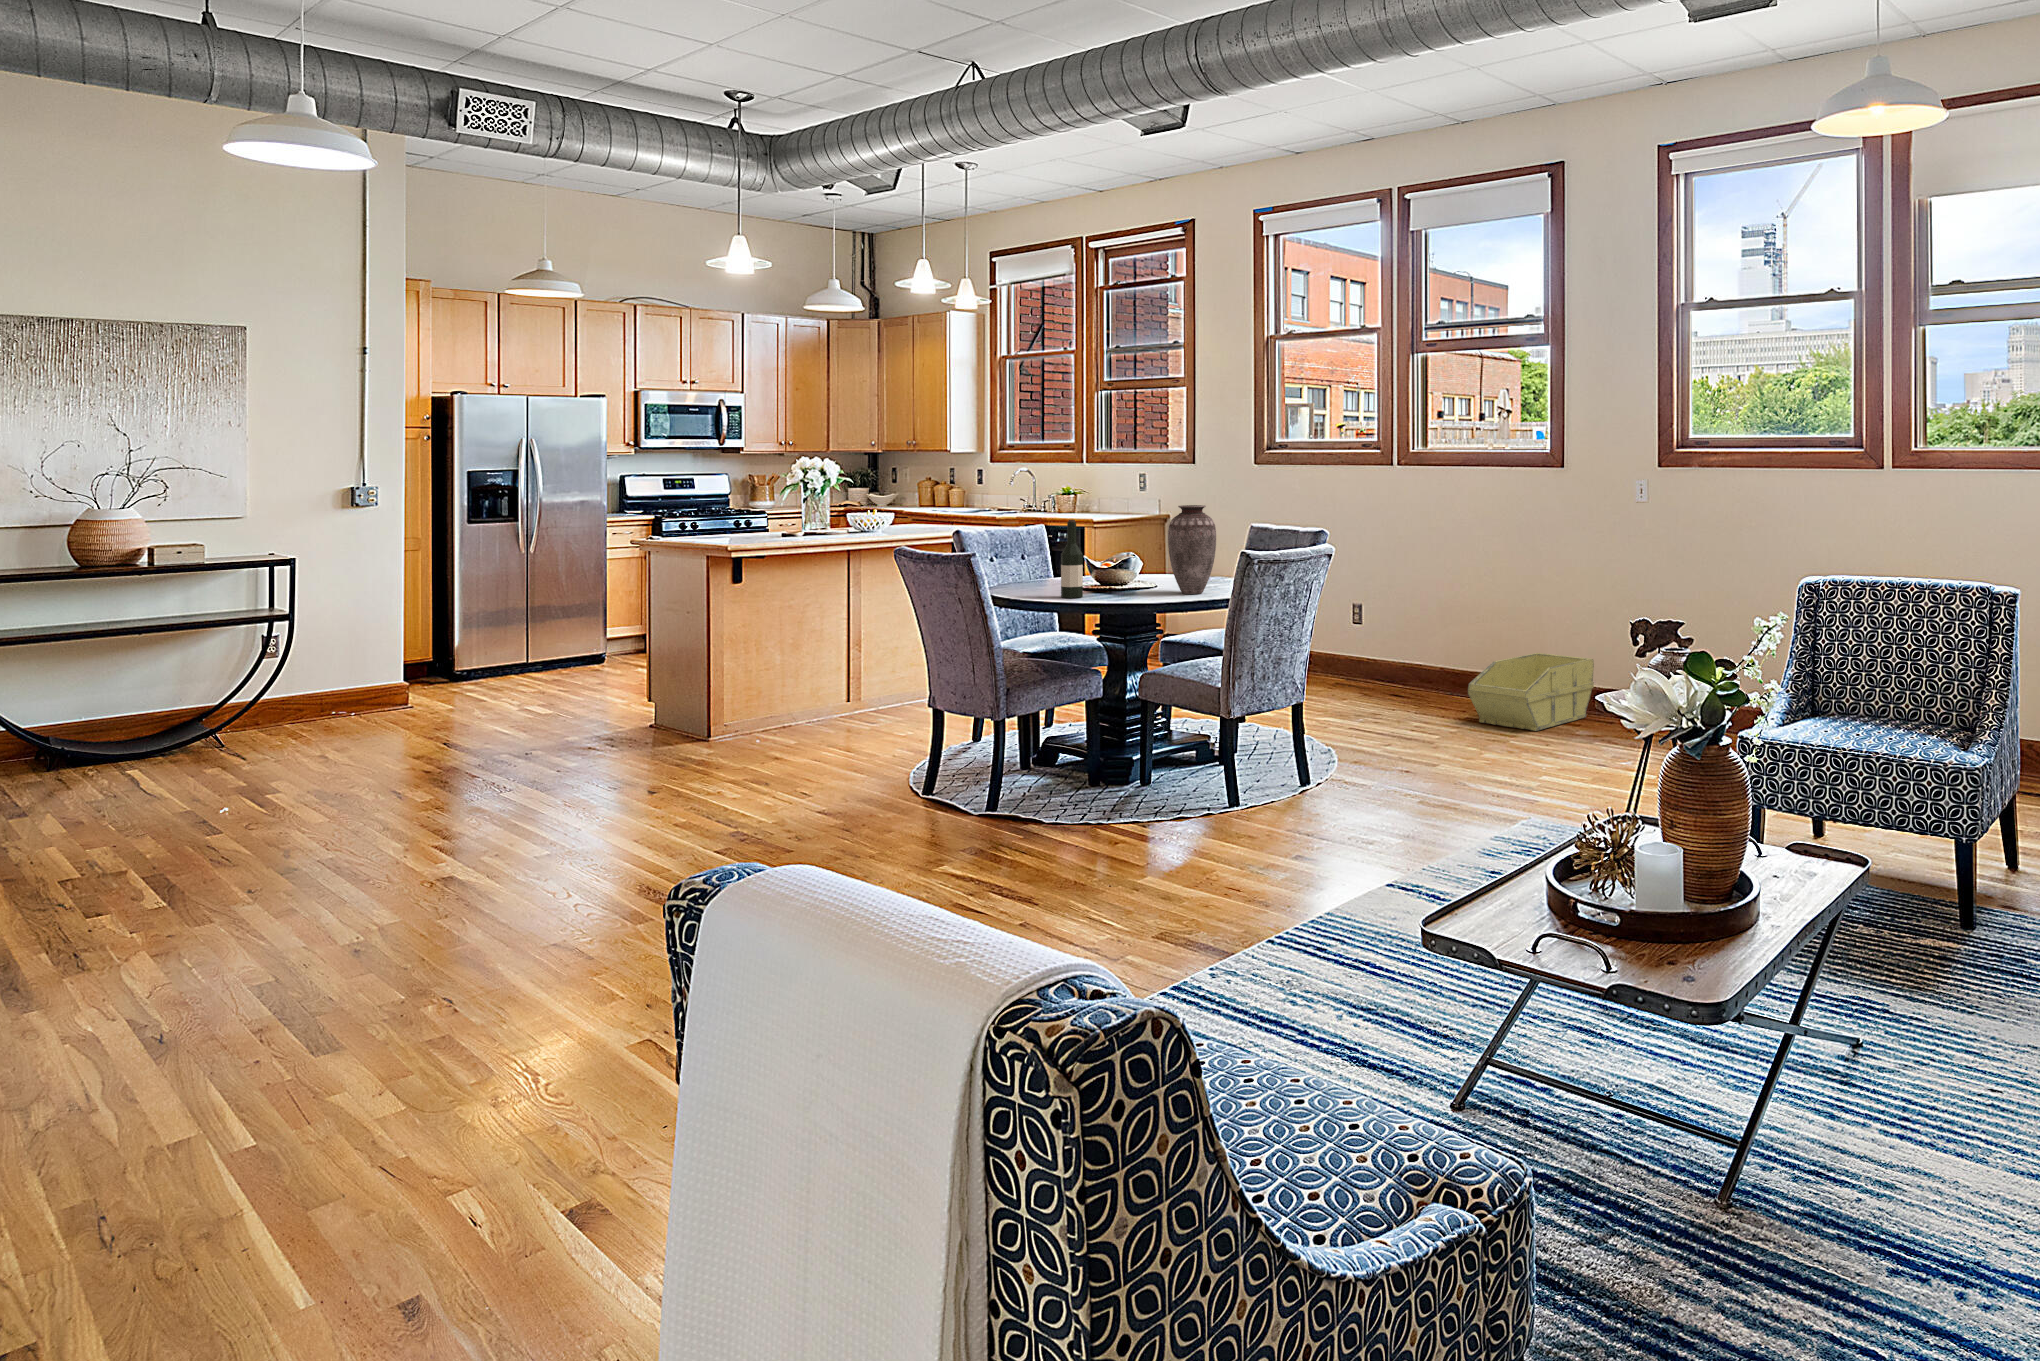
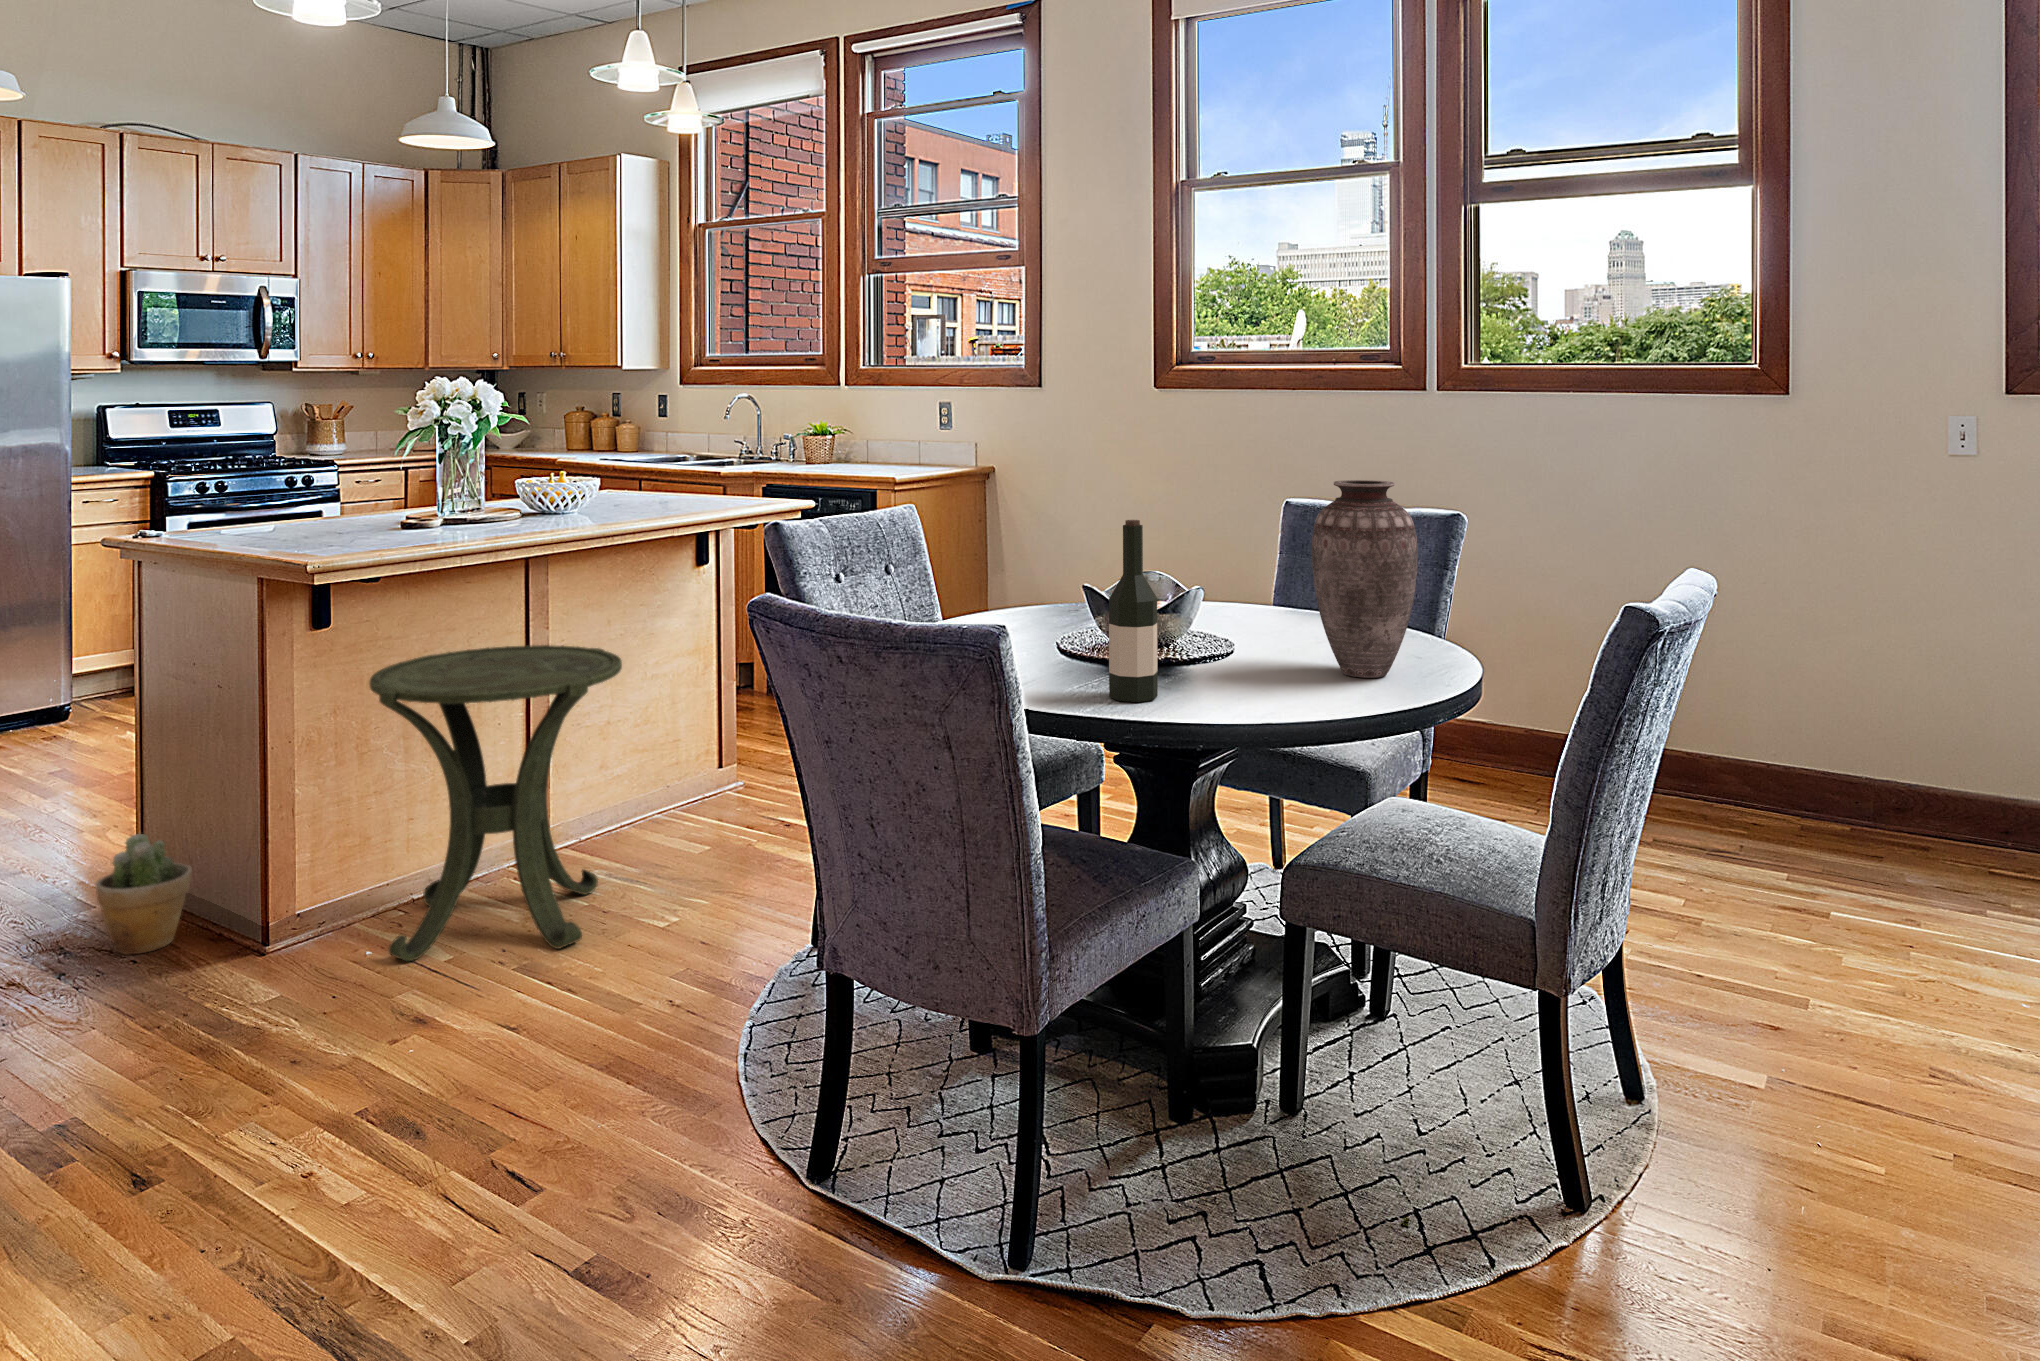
side table: none [761,598,889,742] -> present [369,645,622,961]
storage bin: present [1468,653,1594,731] -> none [1691,712,1868,879]
potted plant: none [631,683,677,739] -> present [96,834,192,954]

